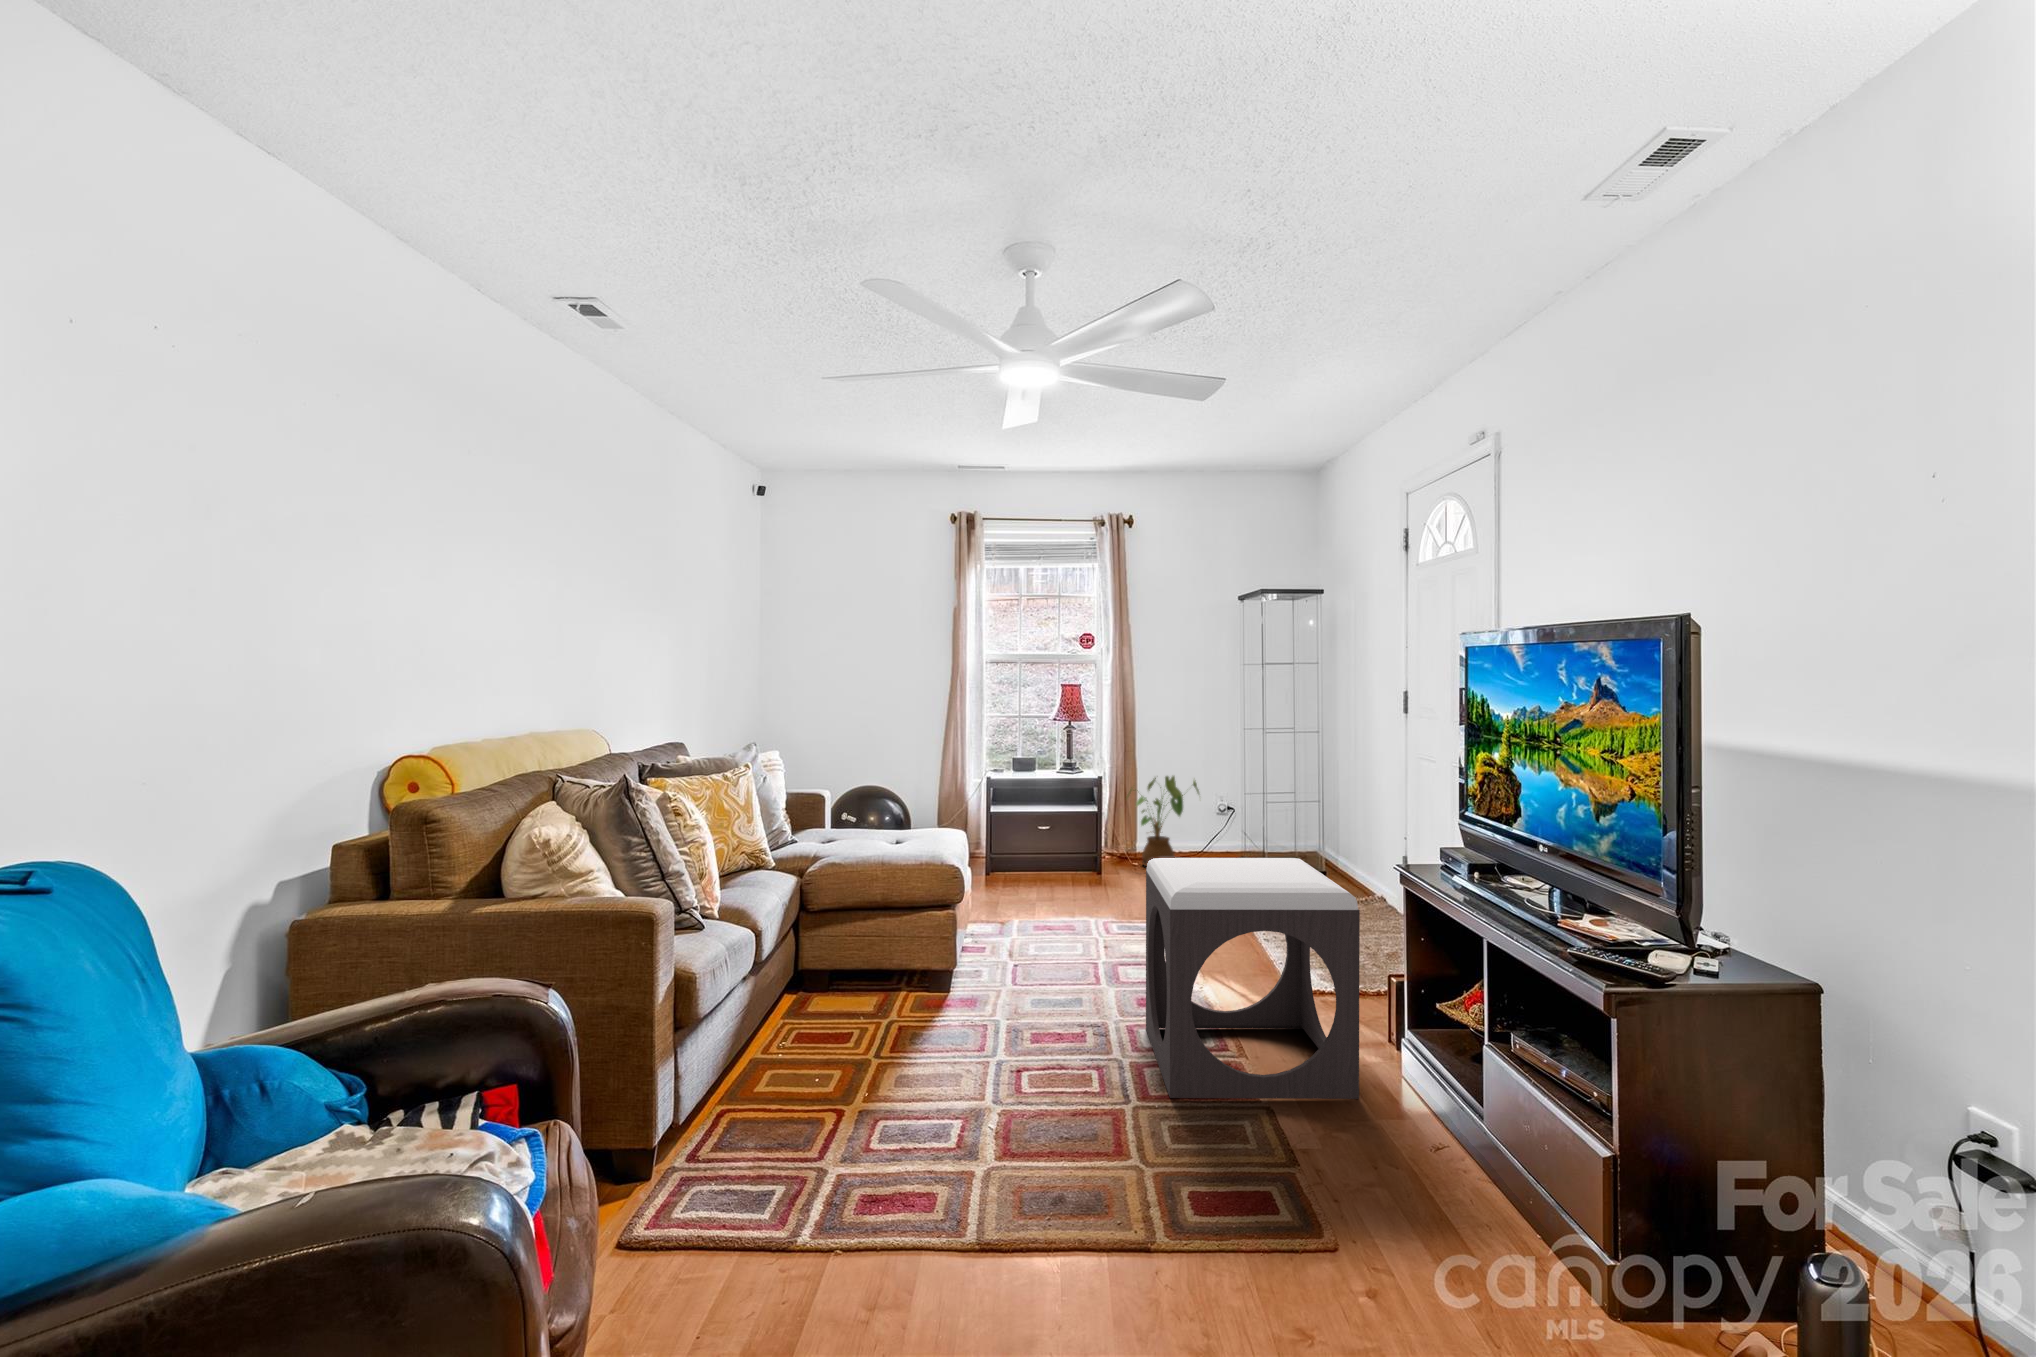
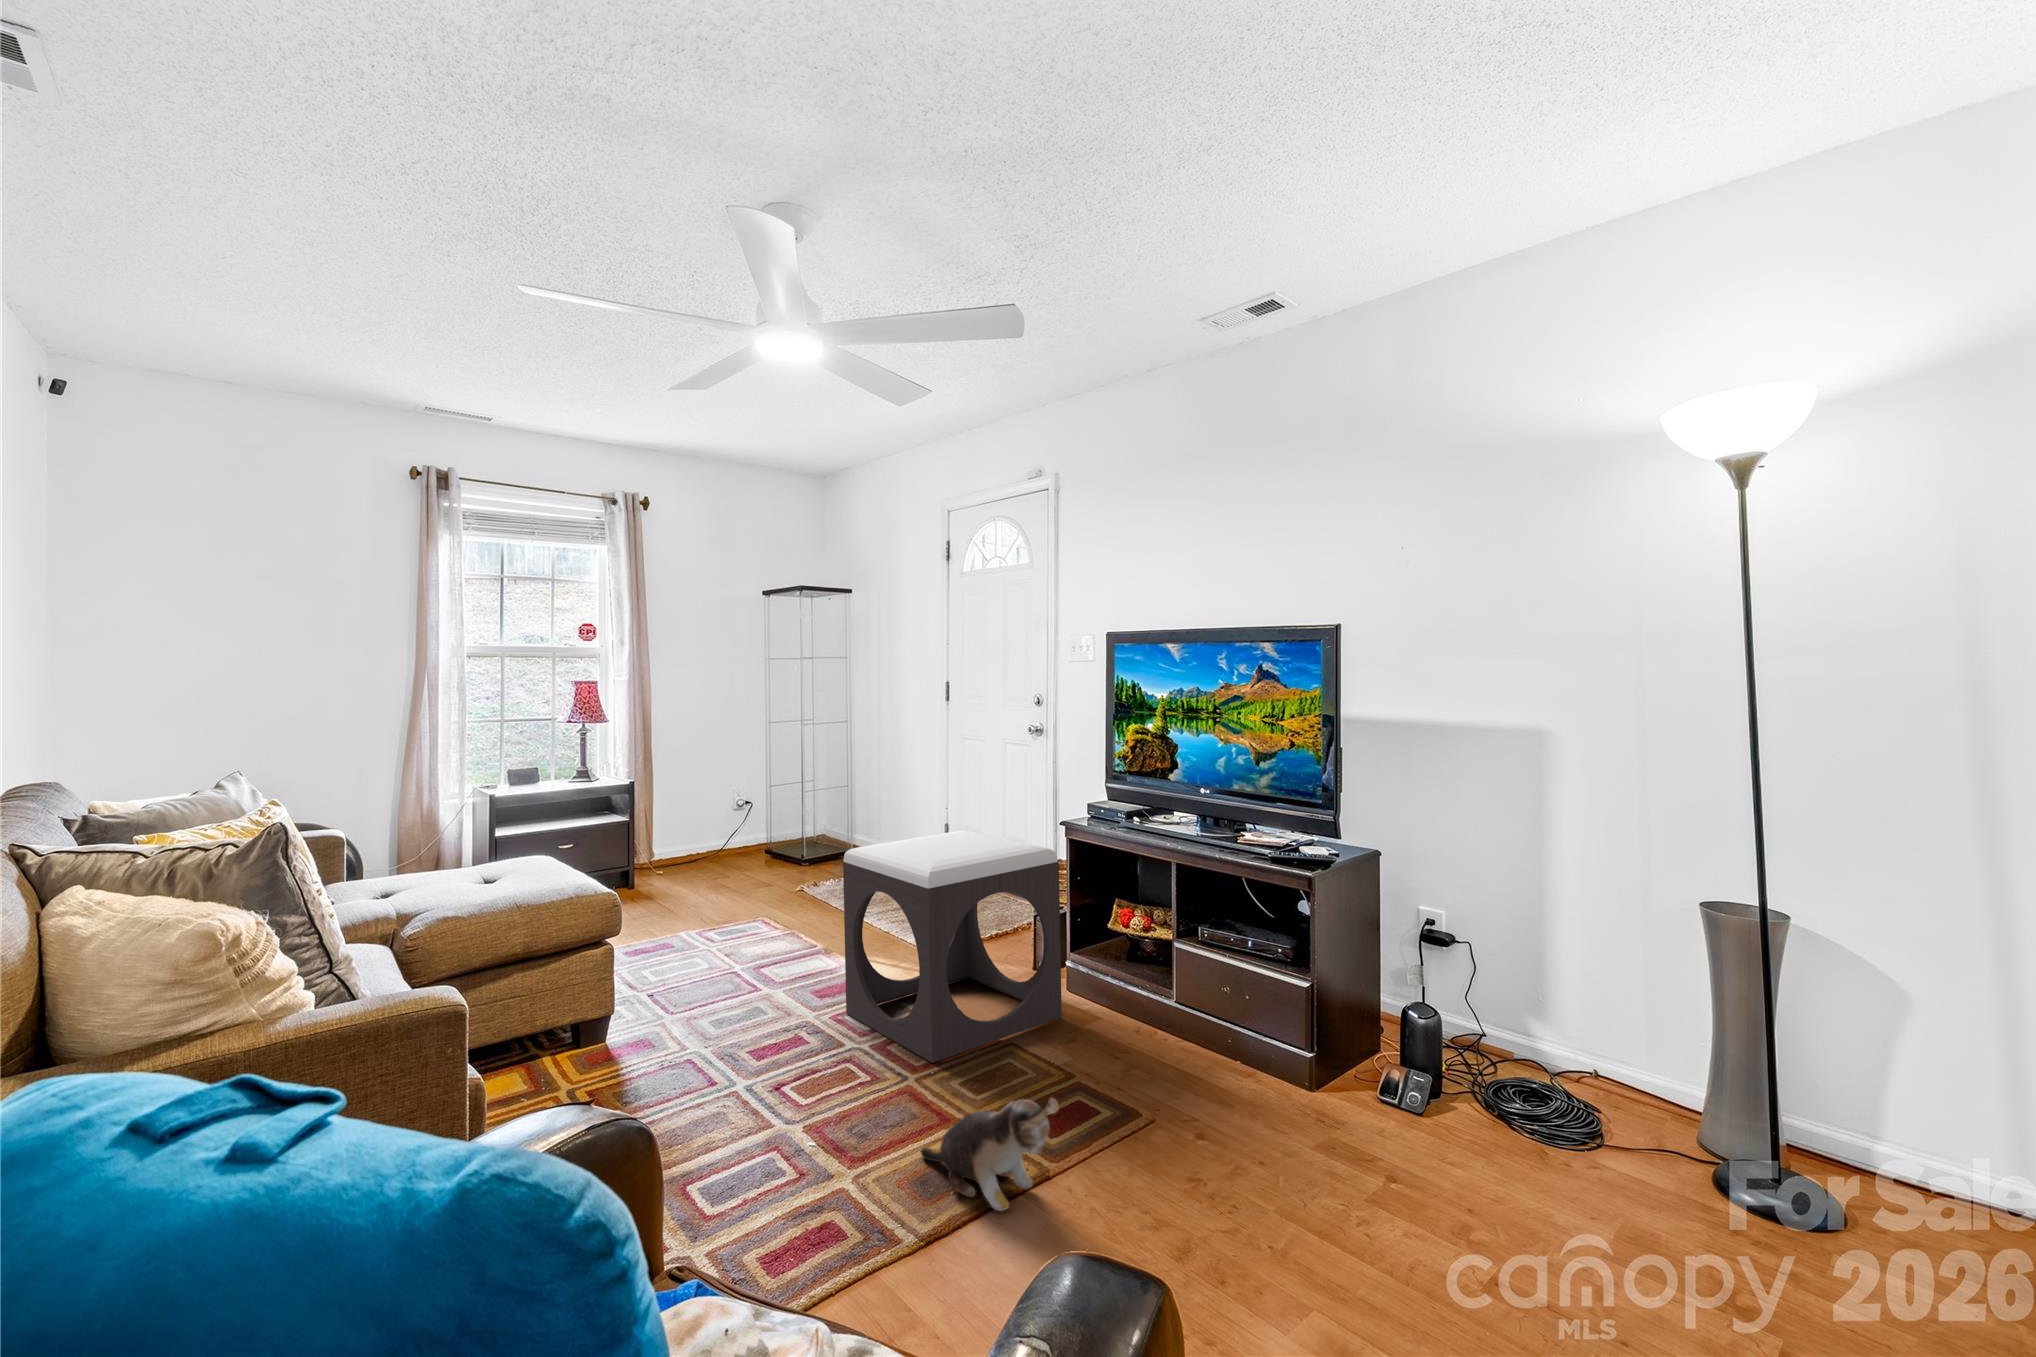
house plant: present [1127,776,1199,866] -> none [656,777,732,872]
plush toy: none [1054,1139,1130,1252] -> present [921,1098,1058,1211]

